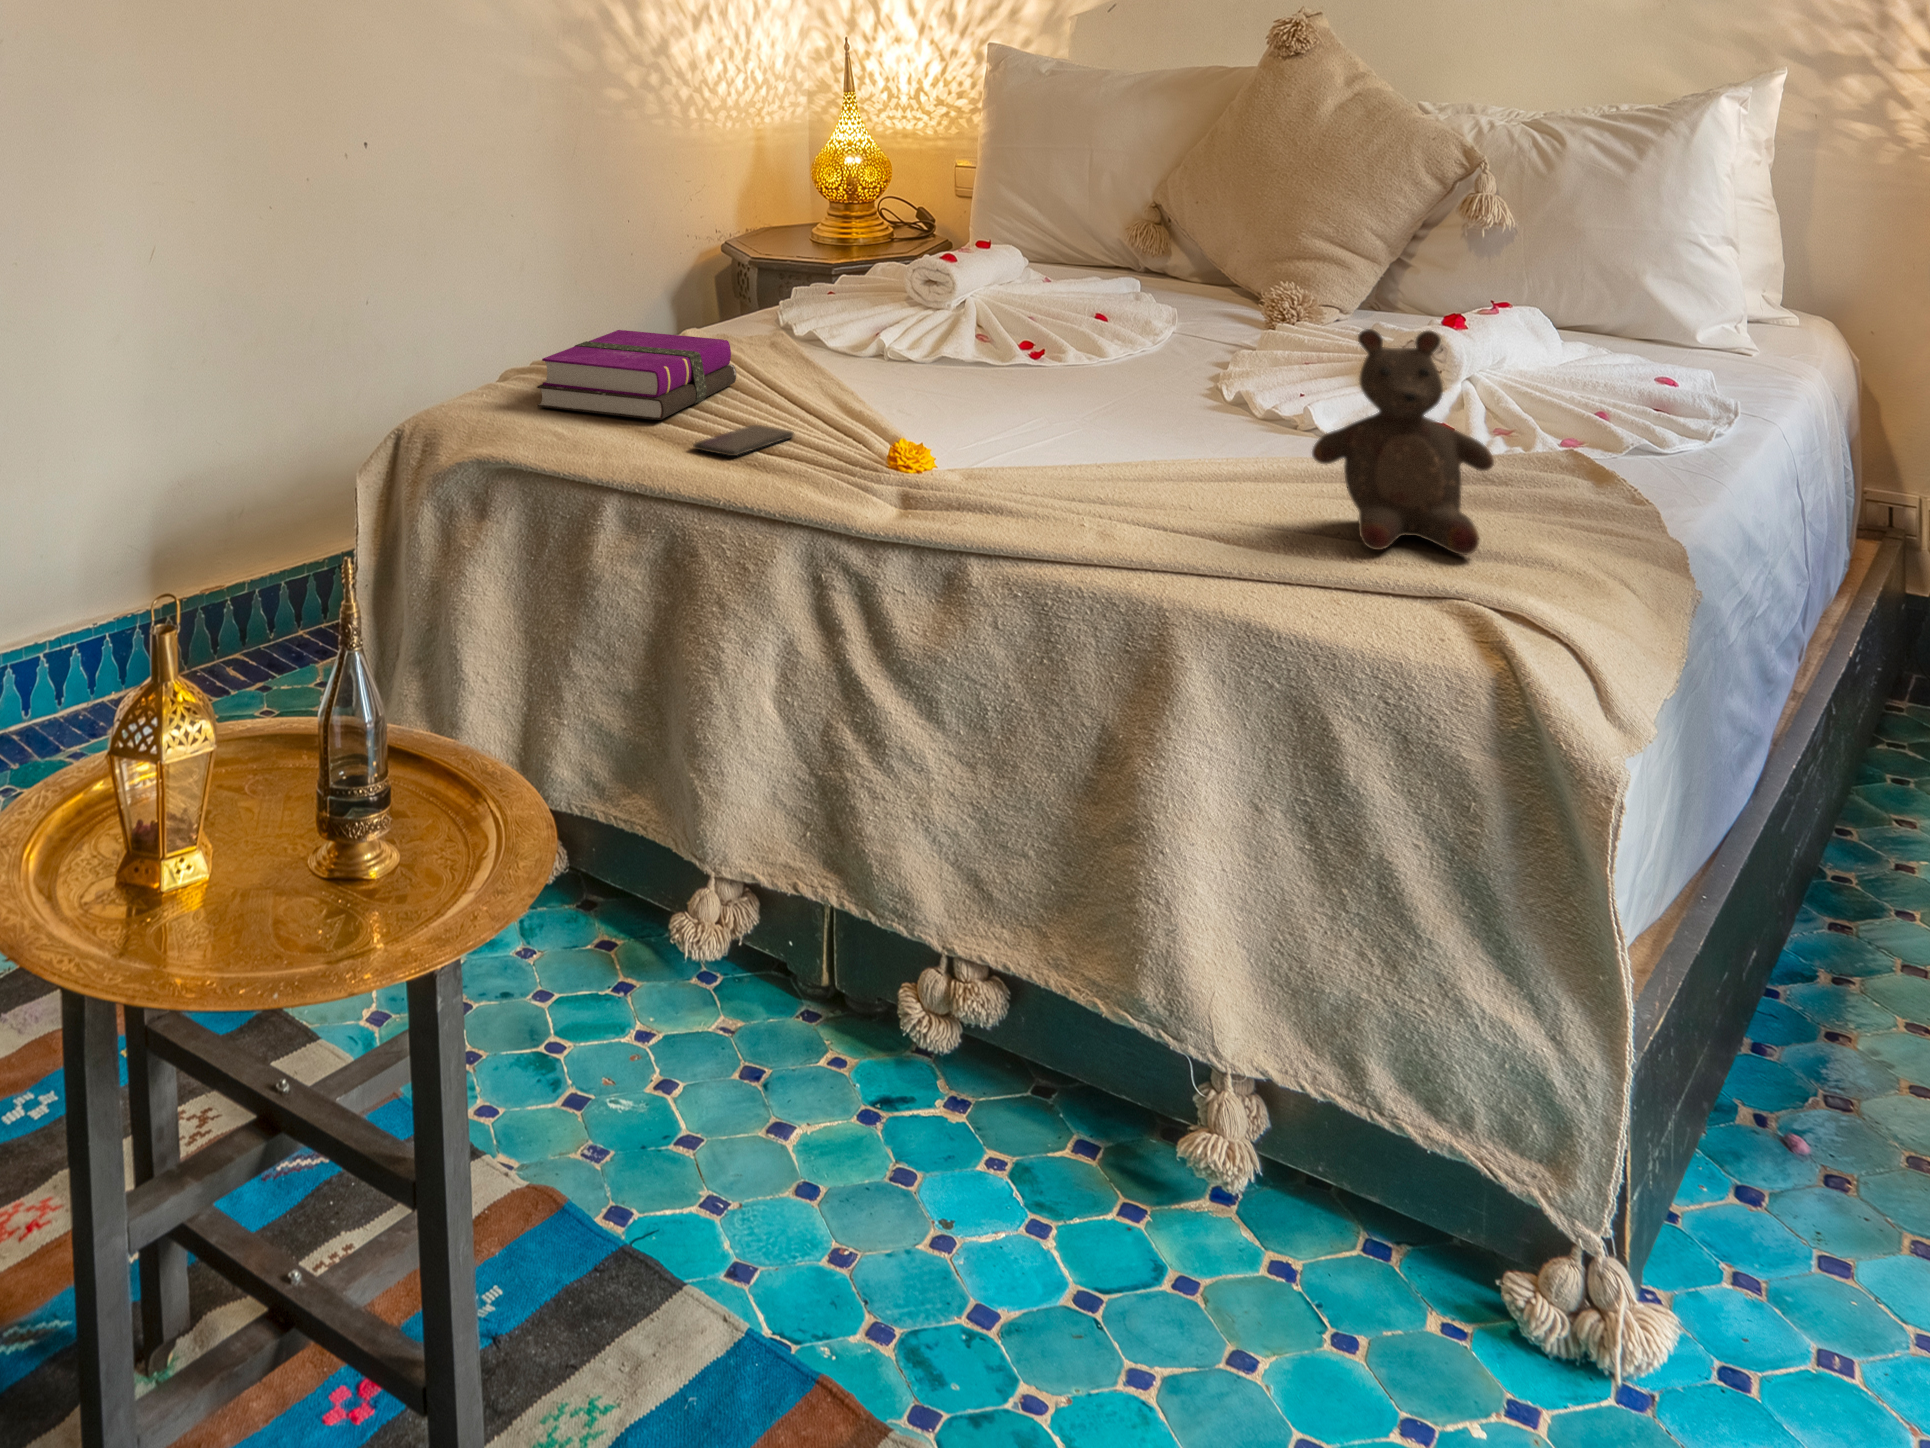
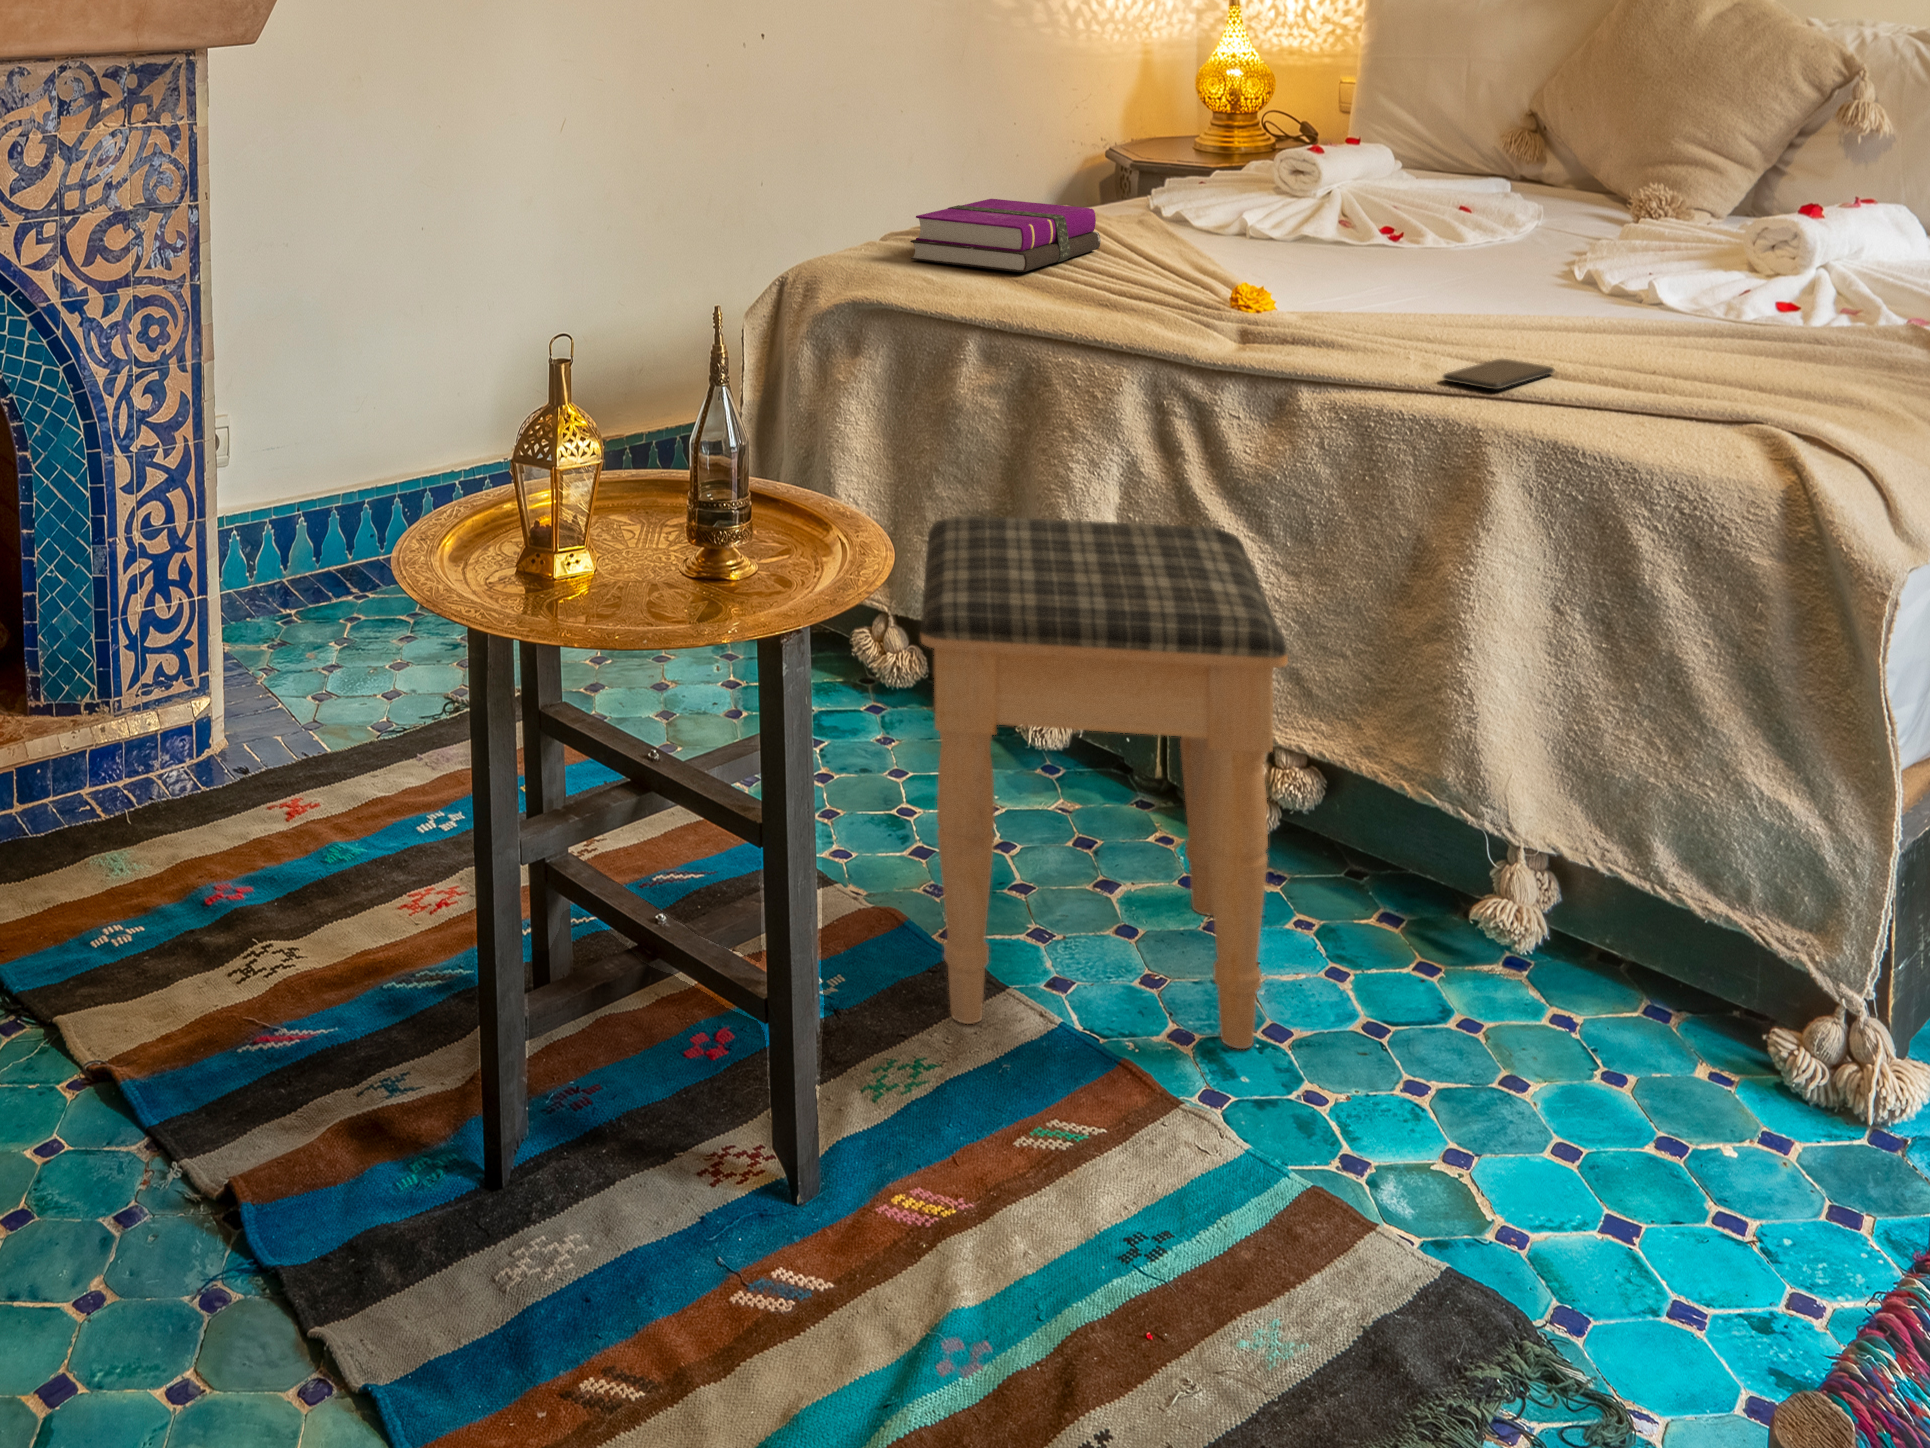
stuffed bear: present [1312,329,1494,555] -> none [1638,187,1818,396]
smartphone: present [694,425,794,456] -> present [1443,359,1554,389]
footstool: none [578,729,989,1351] -> present [921,516,1288,1049]

